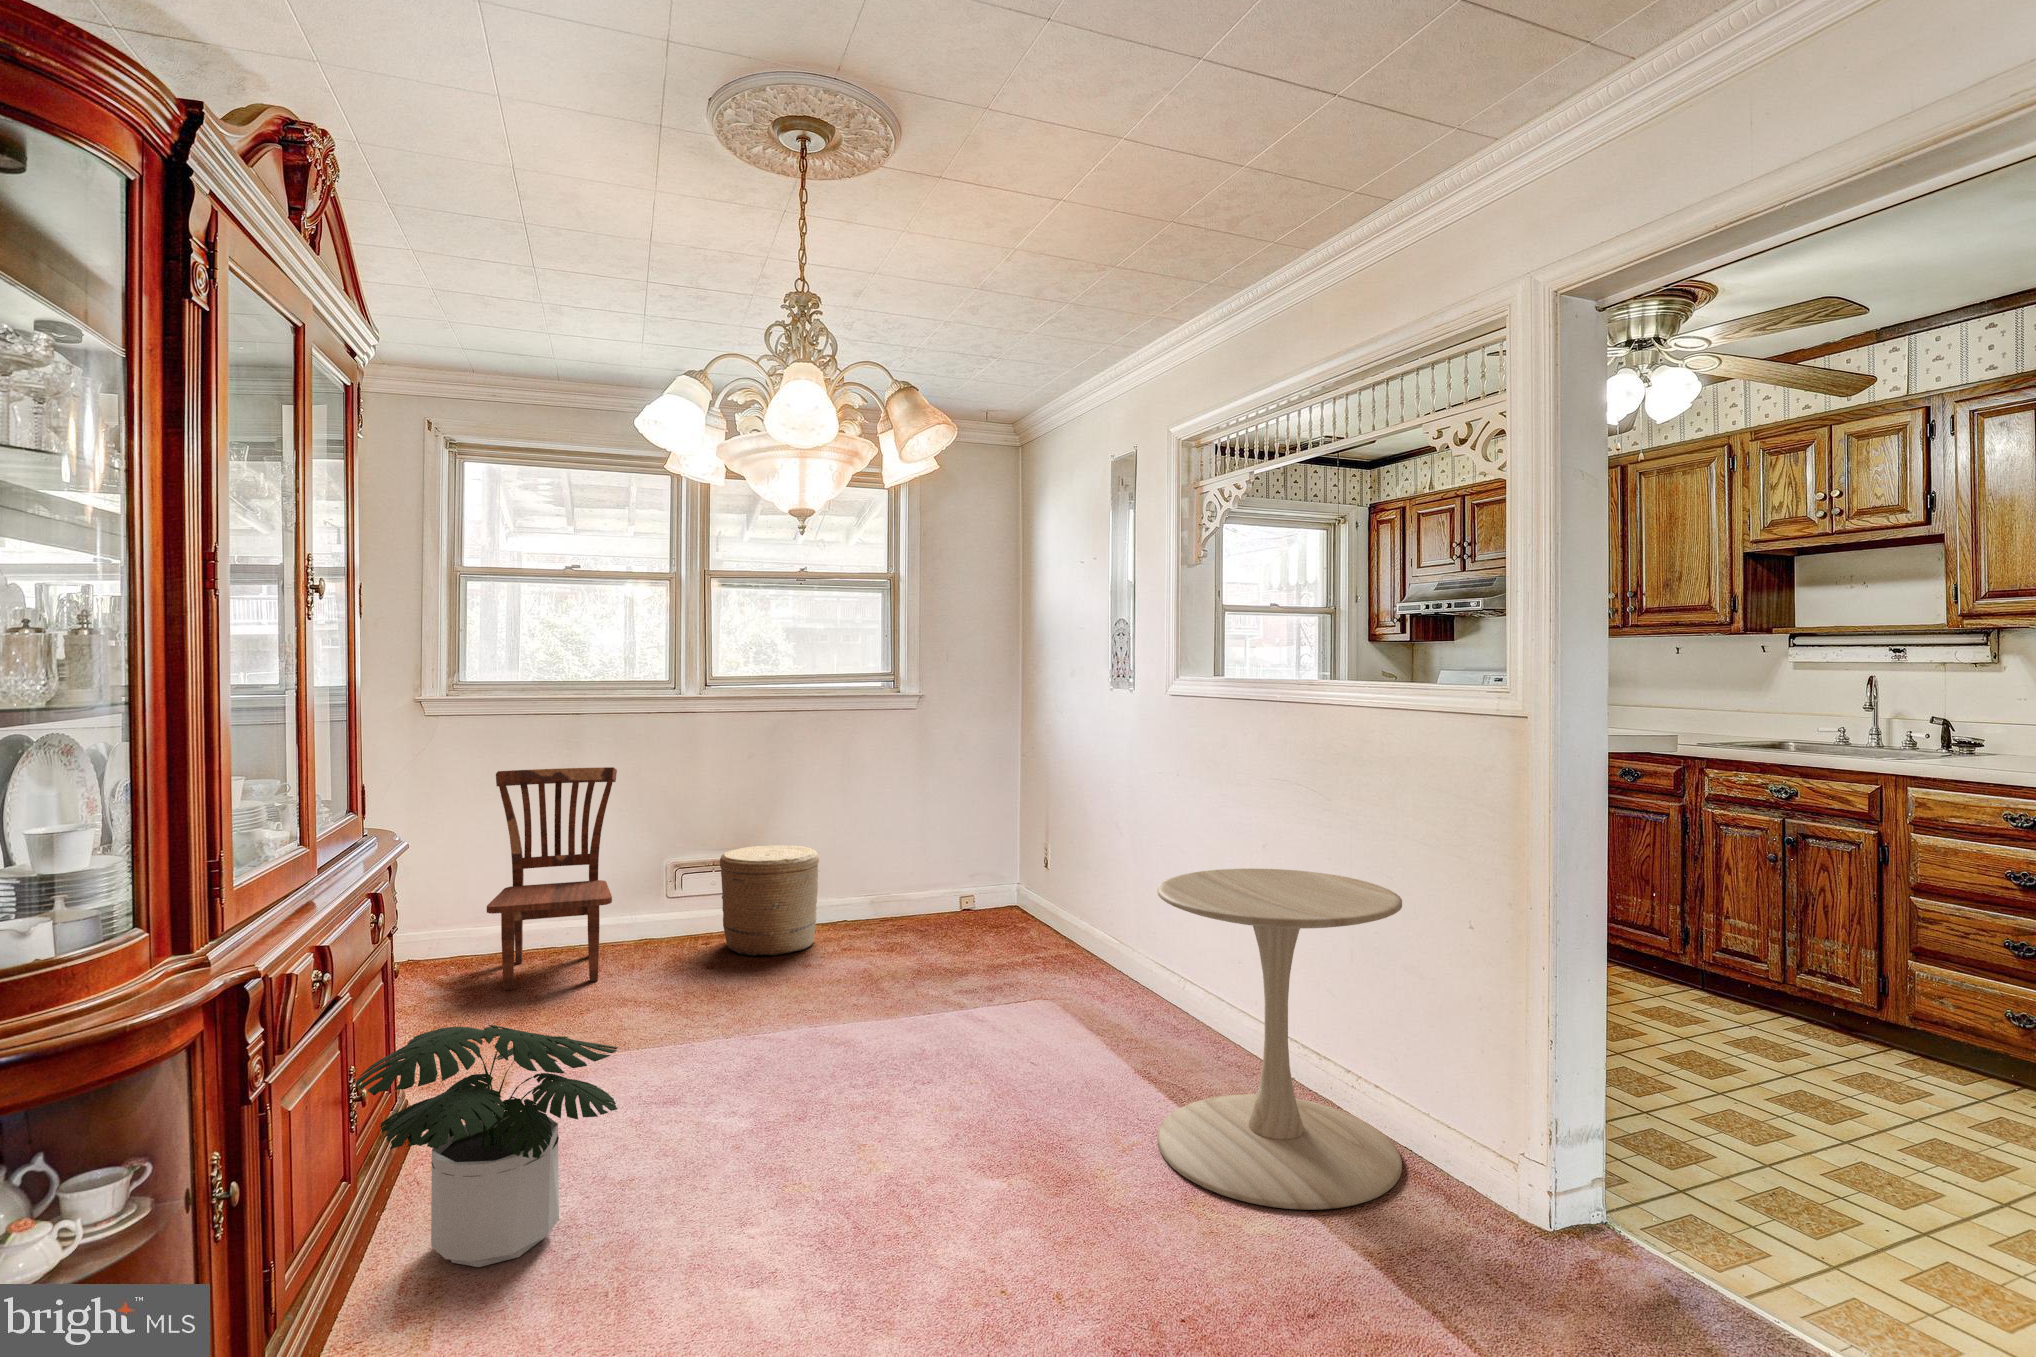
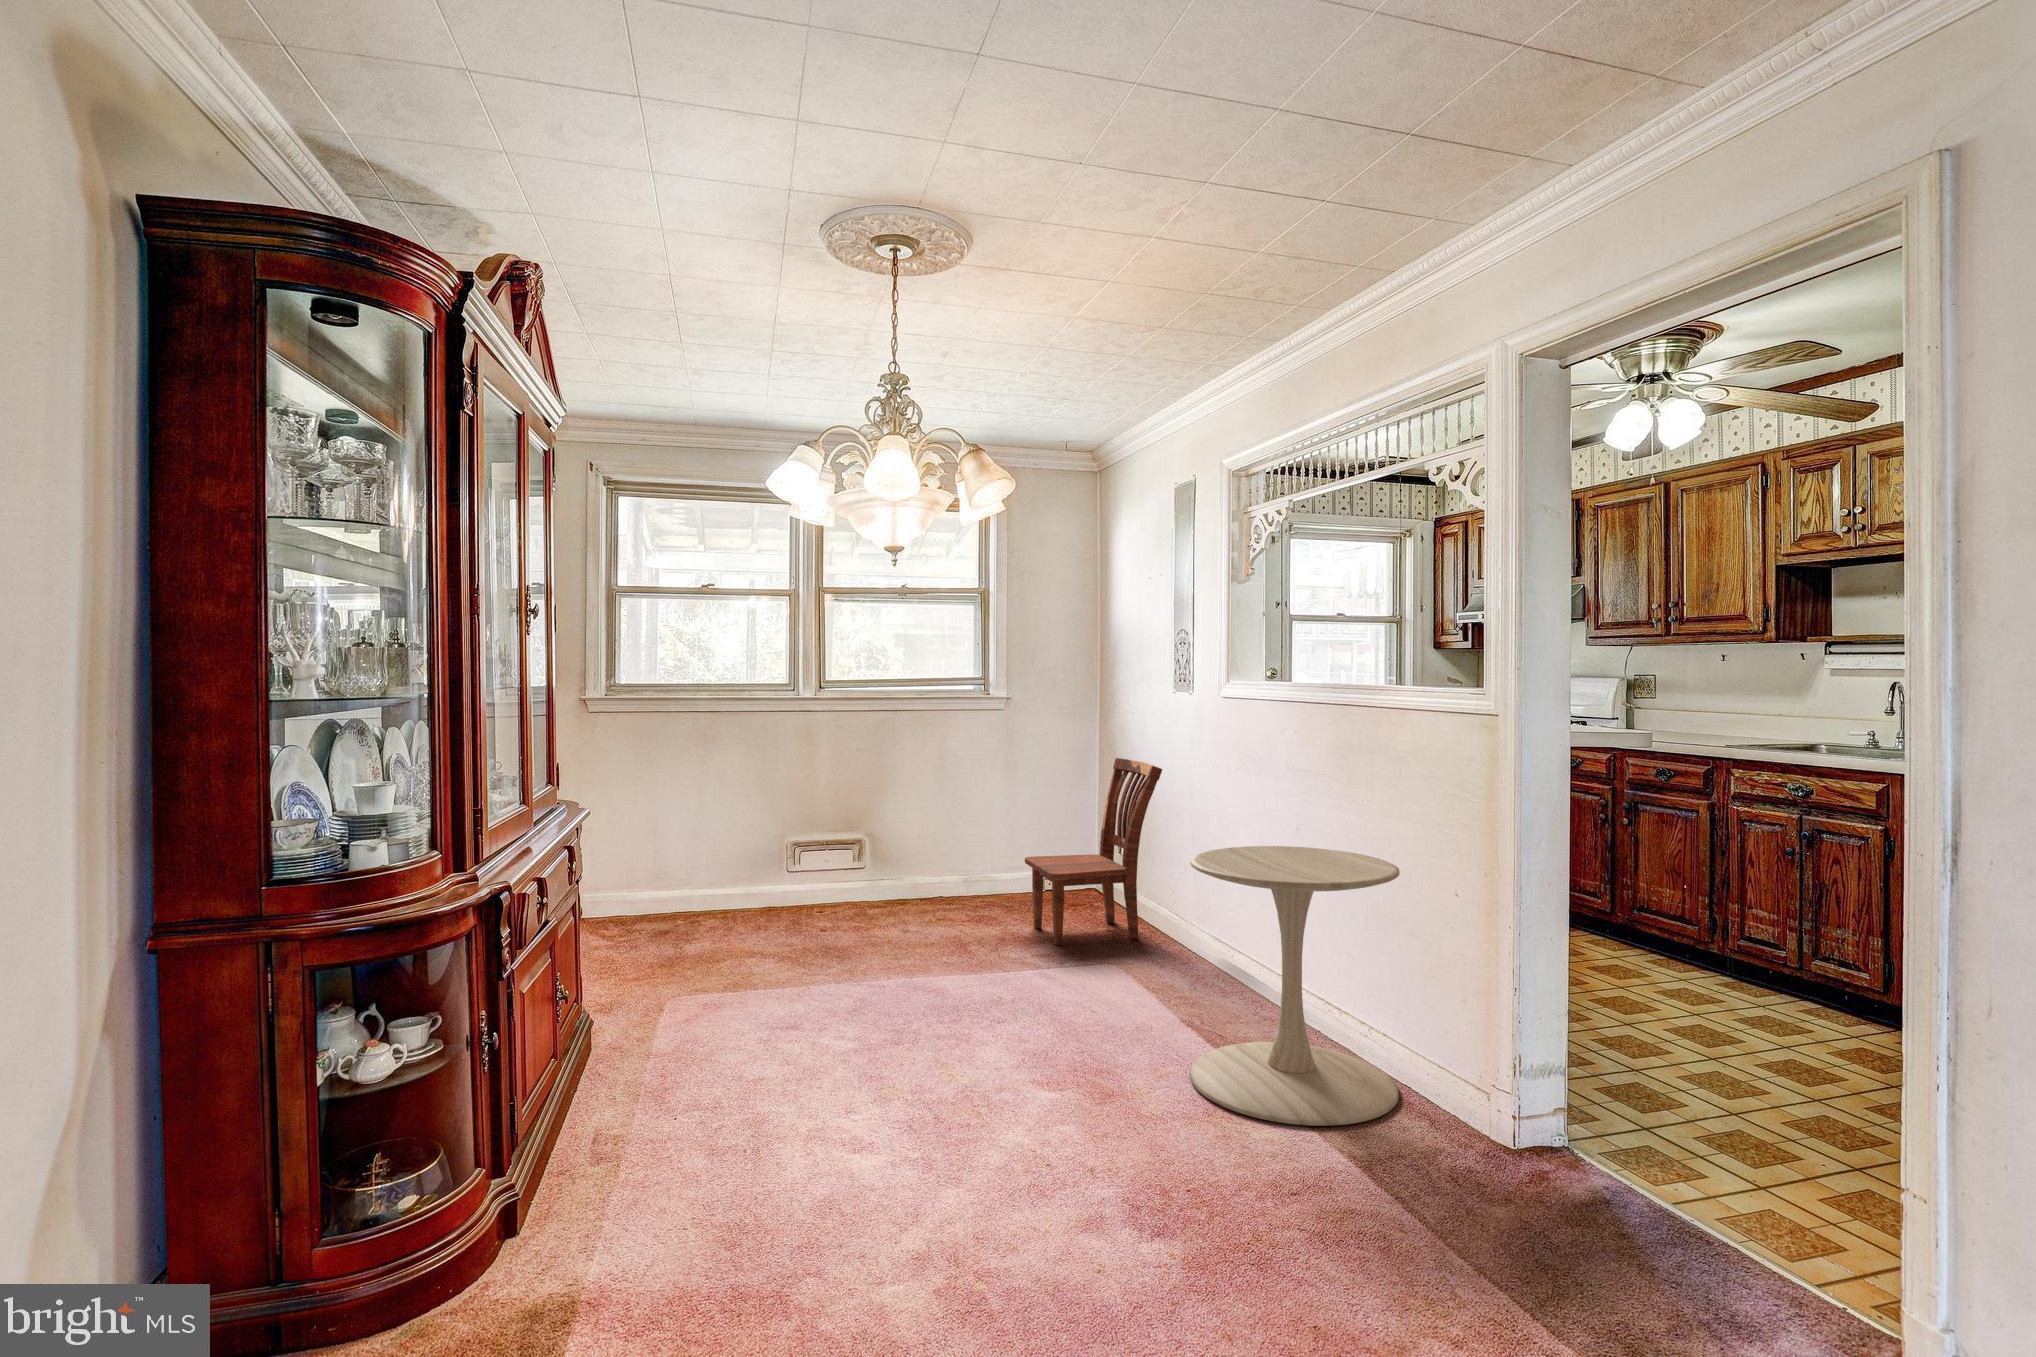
dining chair: present [487,767,617,990] -> present [1025,758,1162,945]
woven basket: present [720,845,819,956] -> none [825,828,912,924]
potted plant: present [355,1025,618,1267] -> none [560,949,750,1132]

